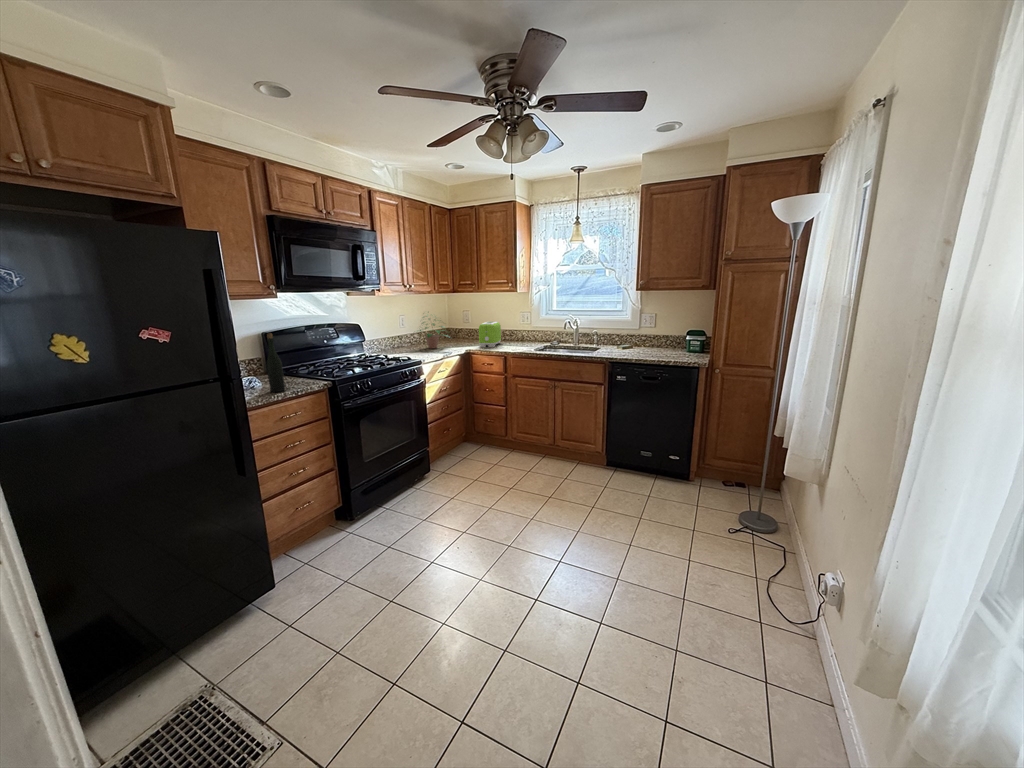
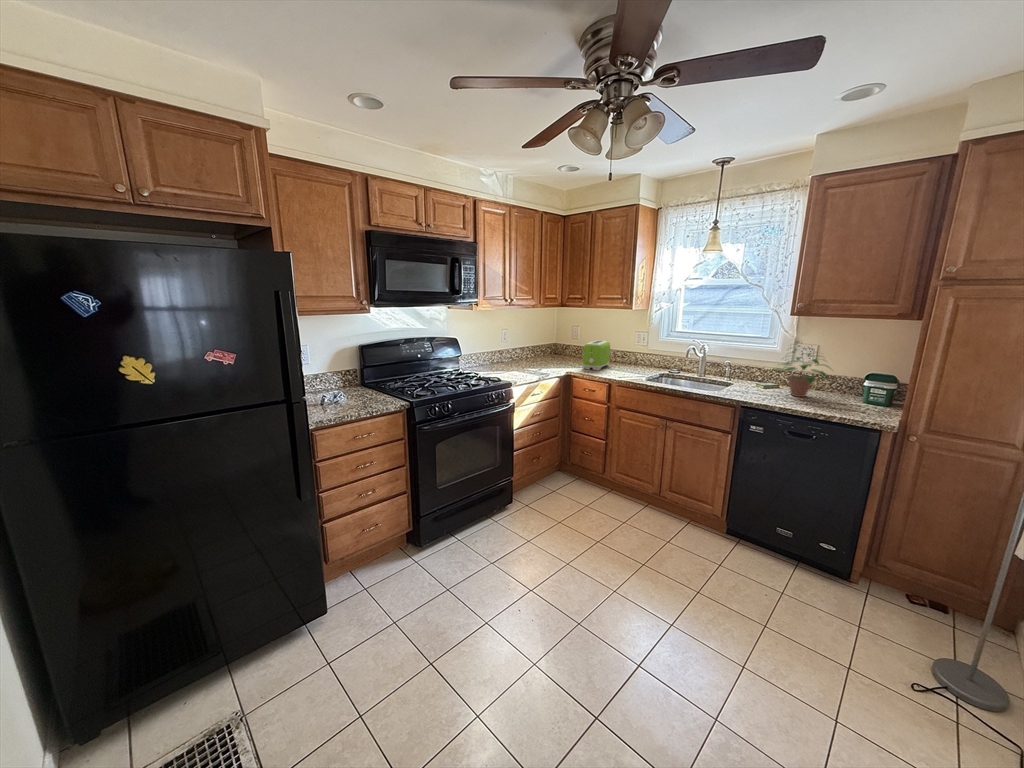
potted plant: present [420,317,446,348] -> present [774,346,828,397]
bottle: present [266,333,285,392] -> none [345,352,362,412]

